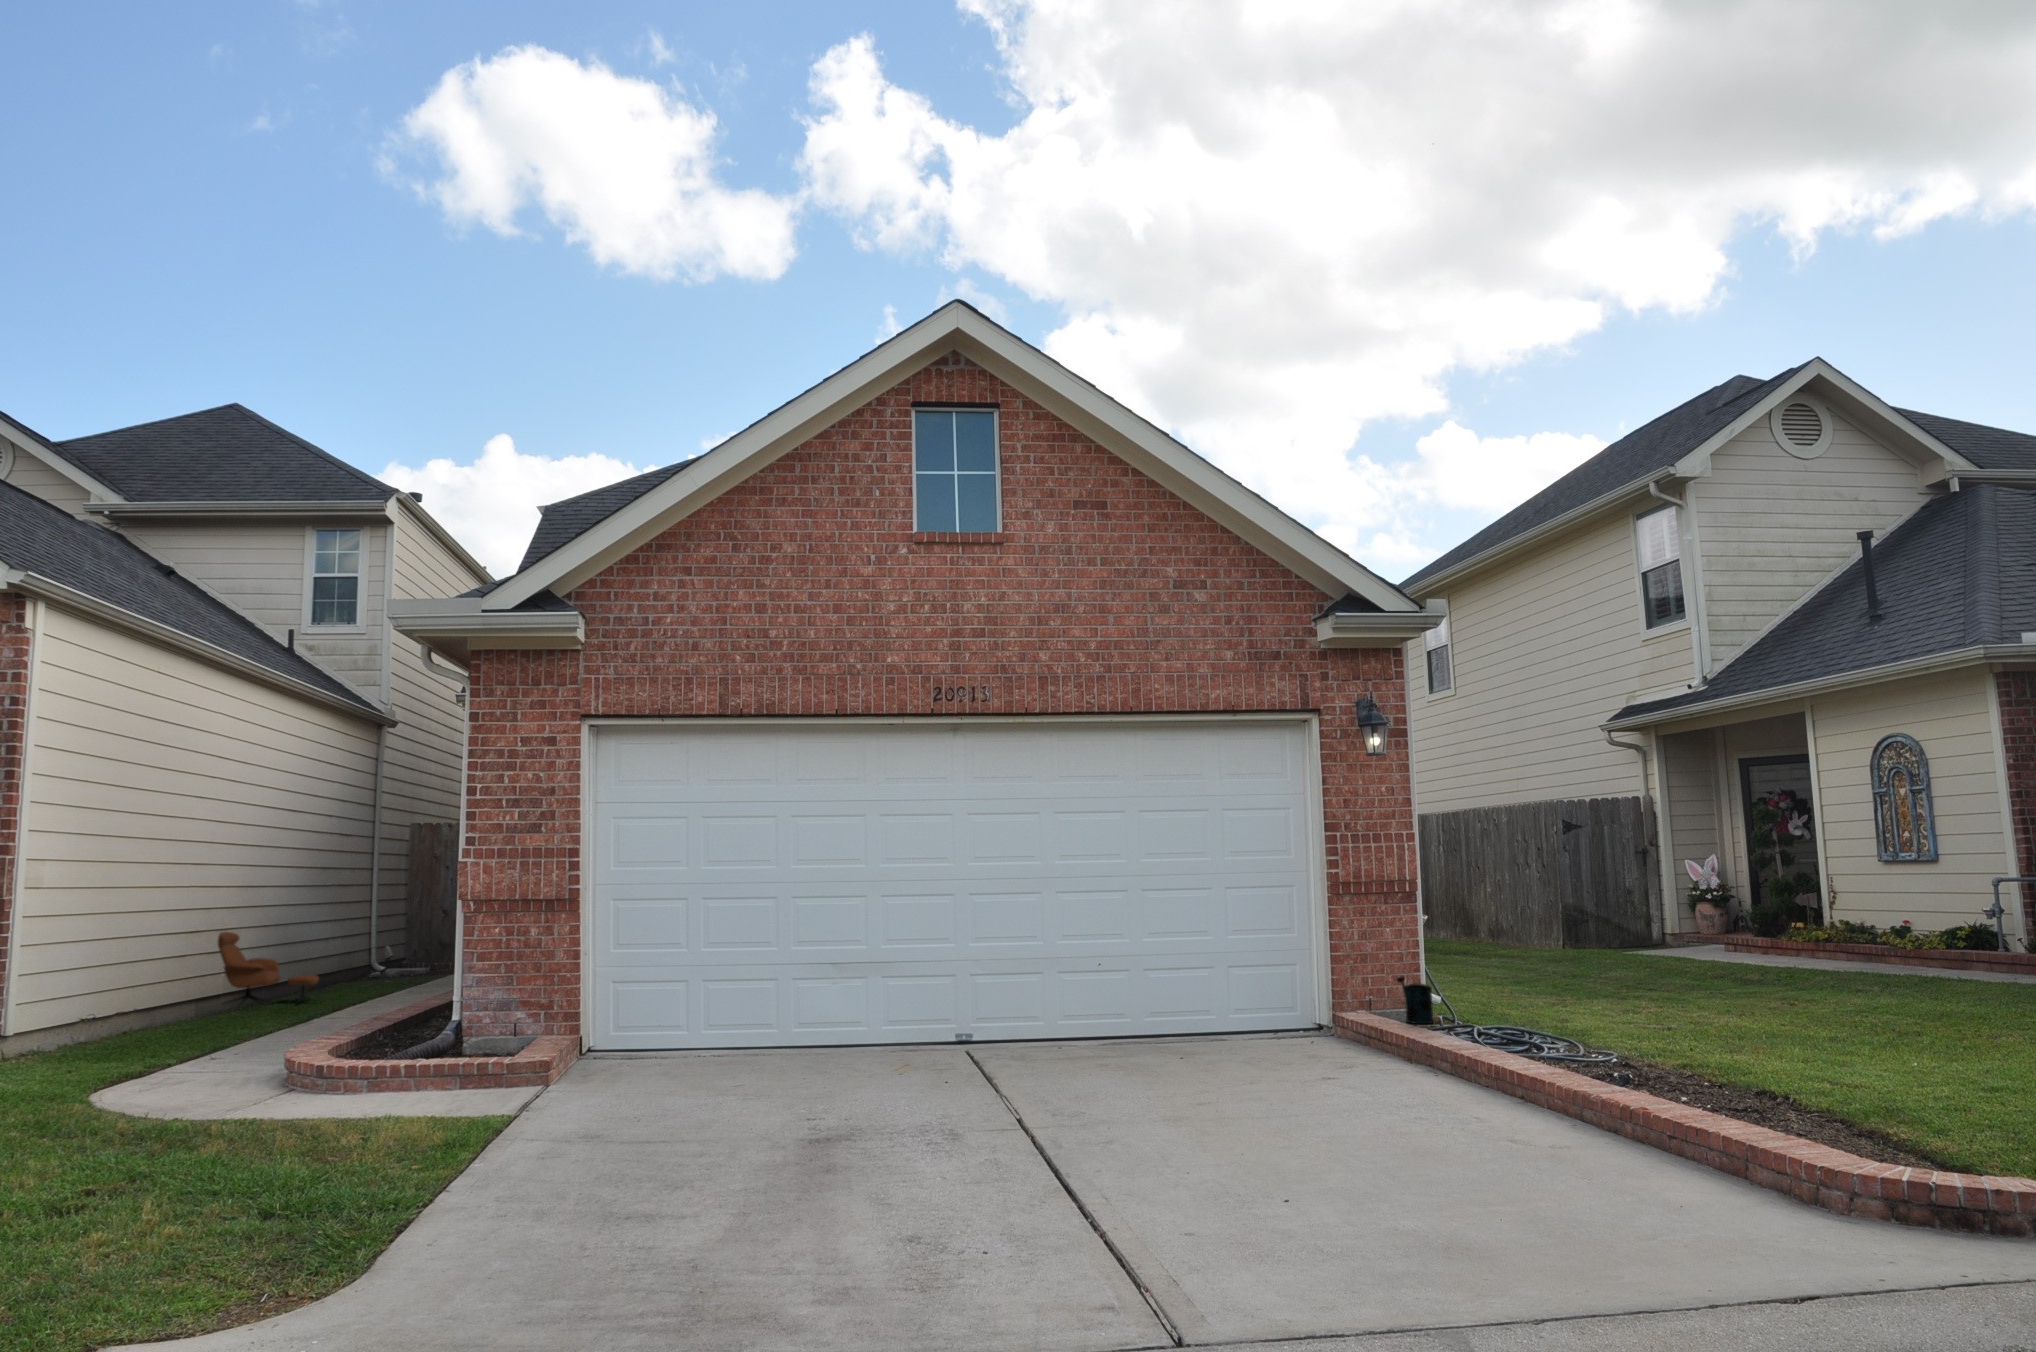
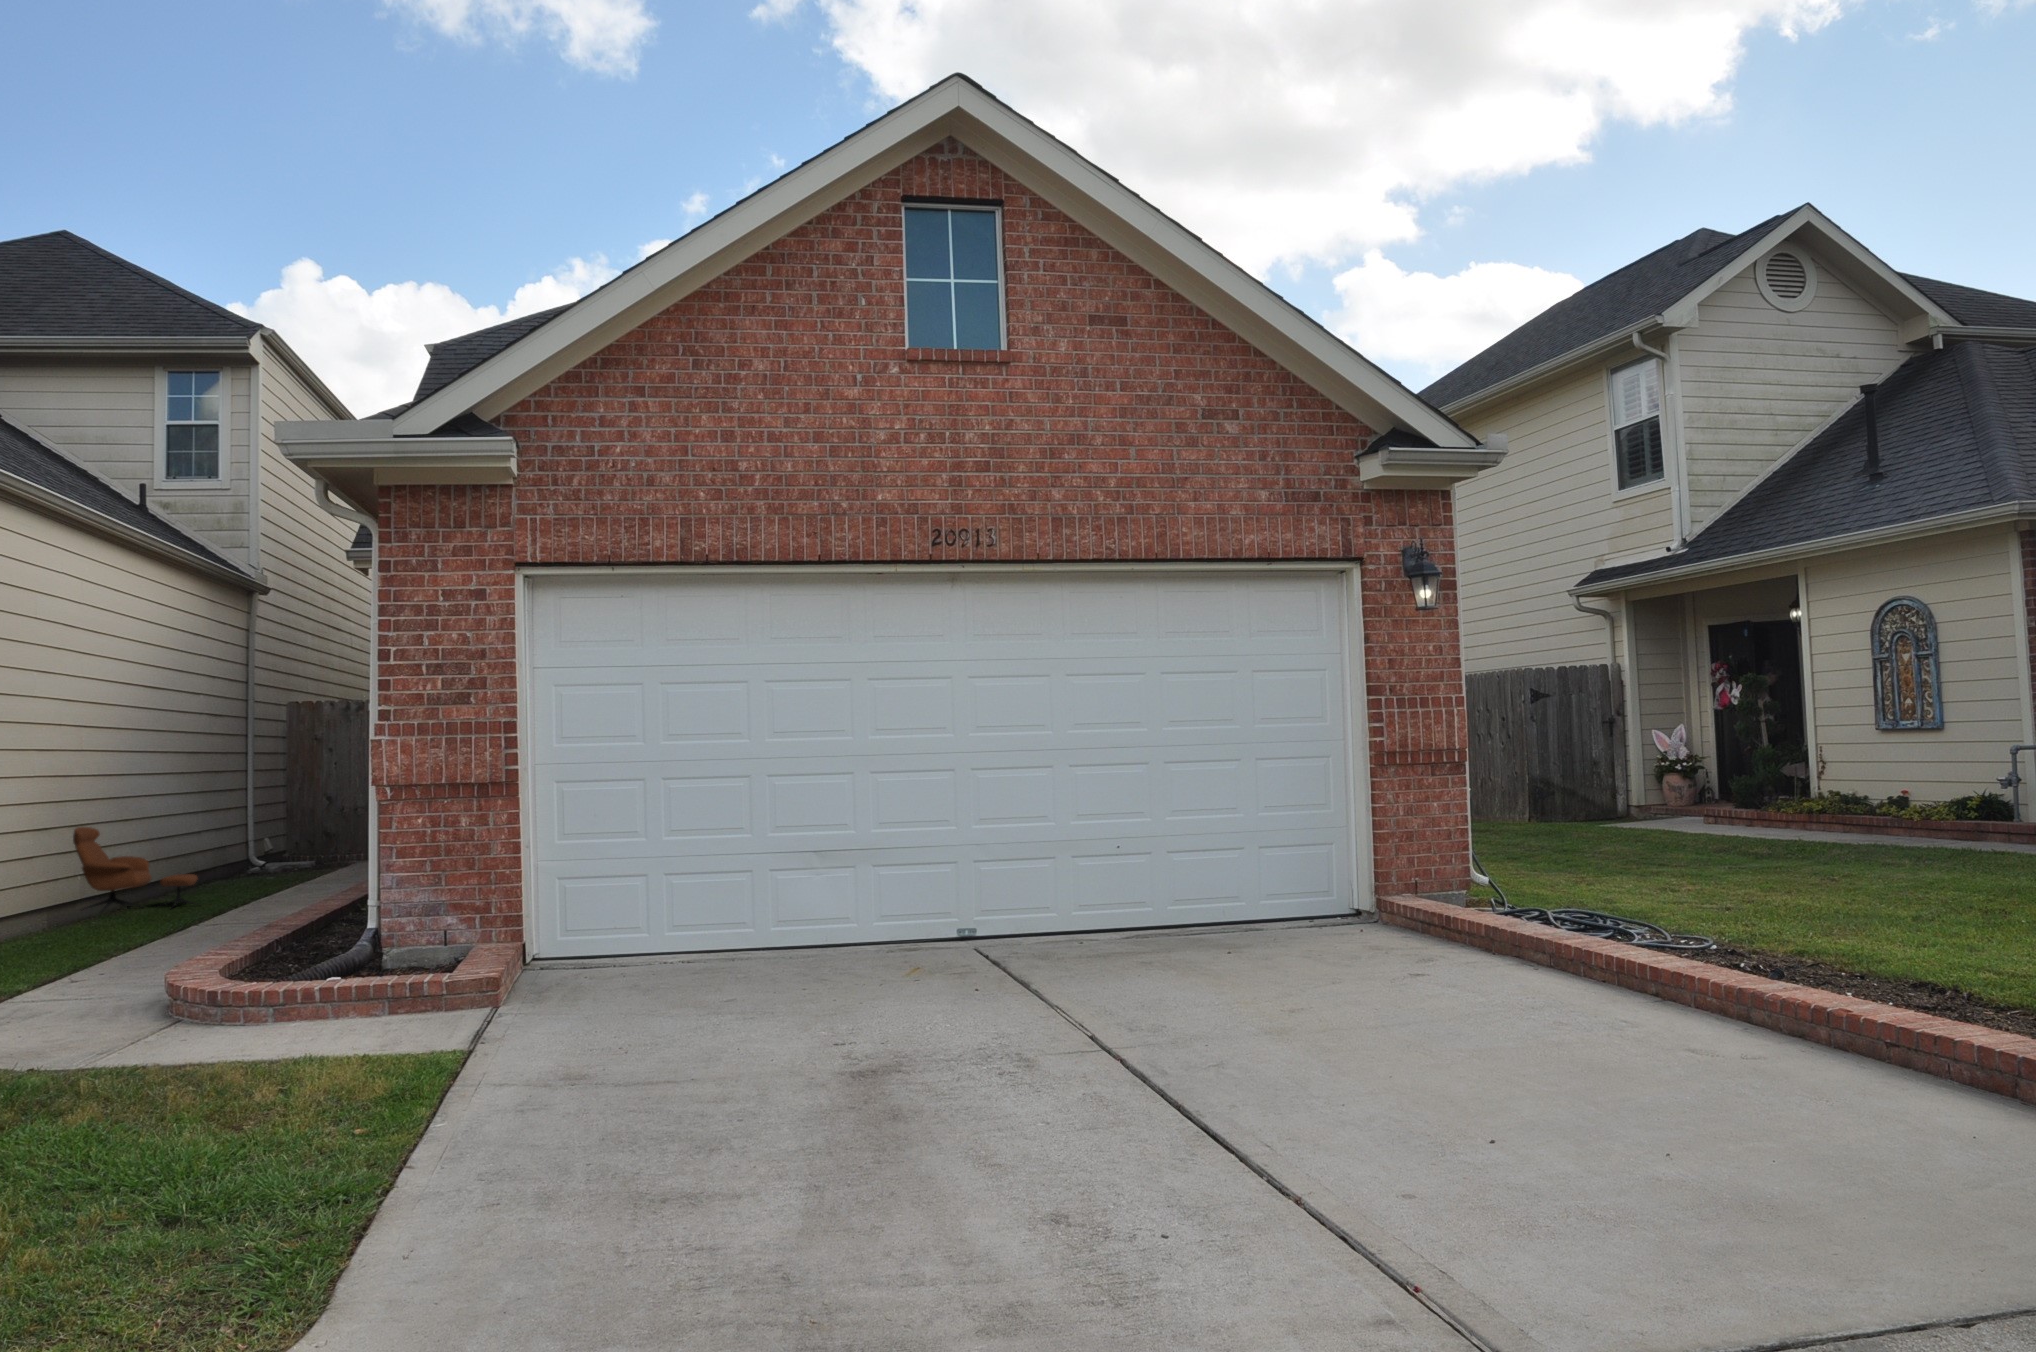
watering can: present [1397,976,1433,1024] -> none [1445,855,1492,908]

